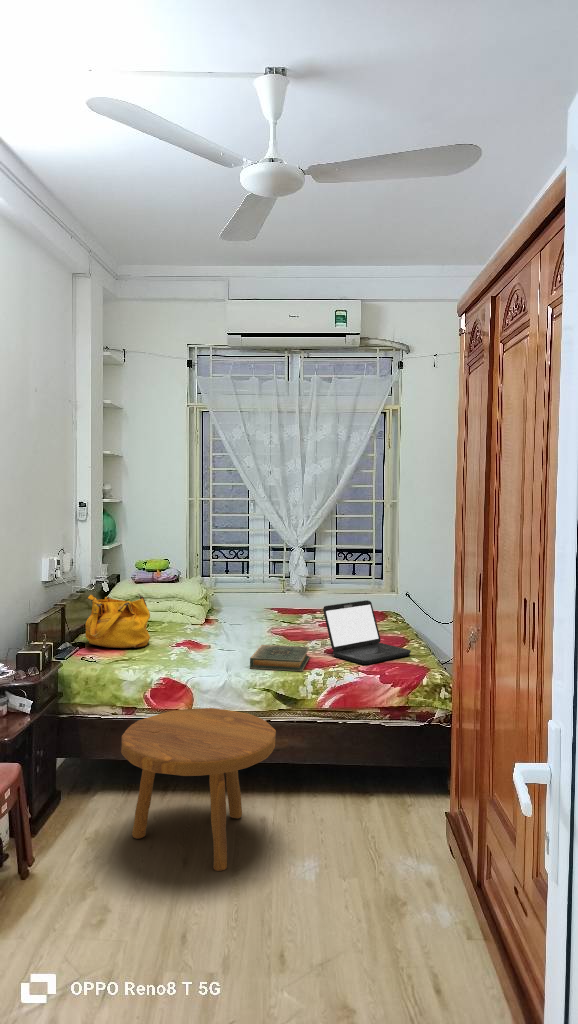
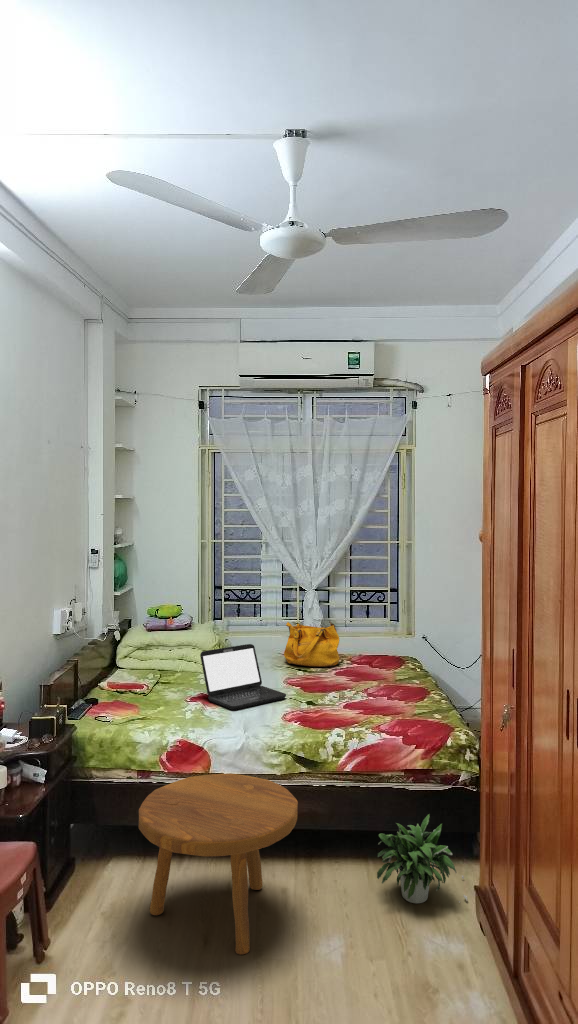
handbag: present [86,594,150,648] -> present [284,621,340,667]
laptop: present [323,600,411,665] -> present [200,644,286,710]
hardback book: present [250,645,310,671] -> none [268,700,329,731]
potted plant: none [352,748,439,830] -> present [377,814,467,903]

